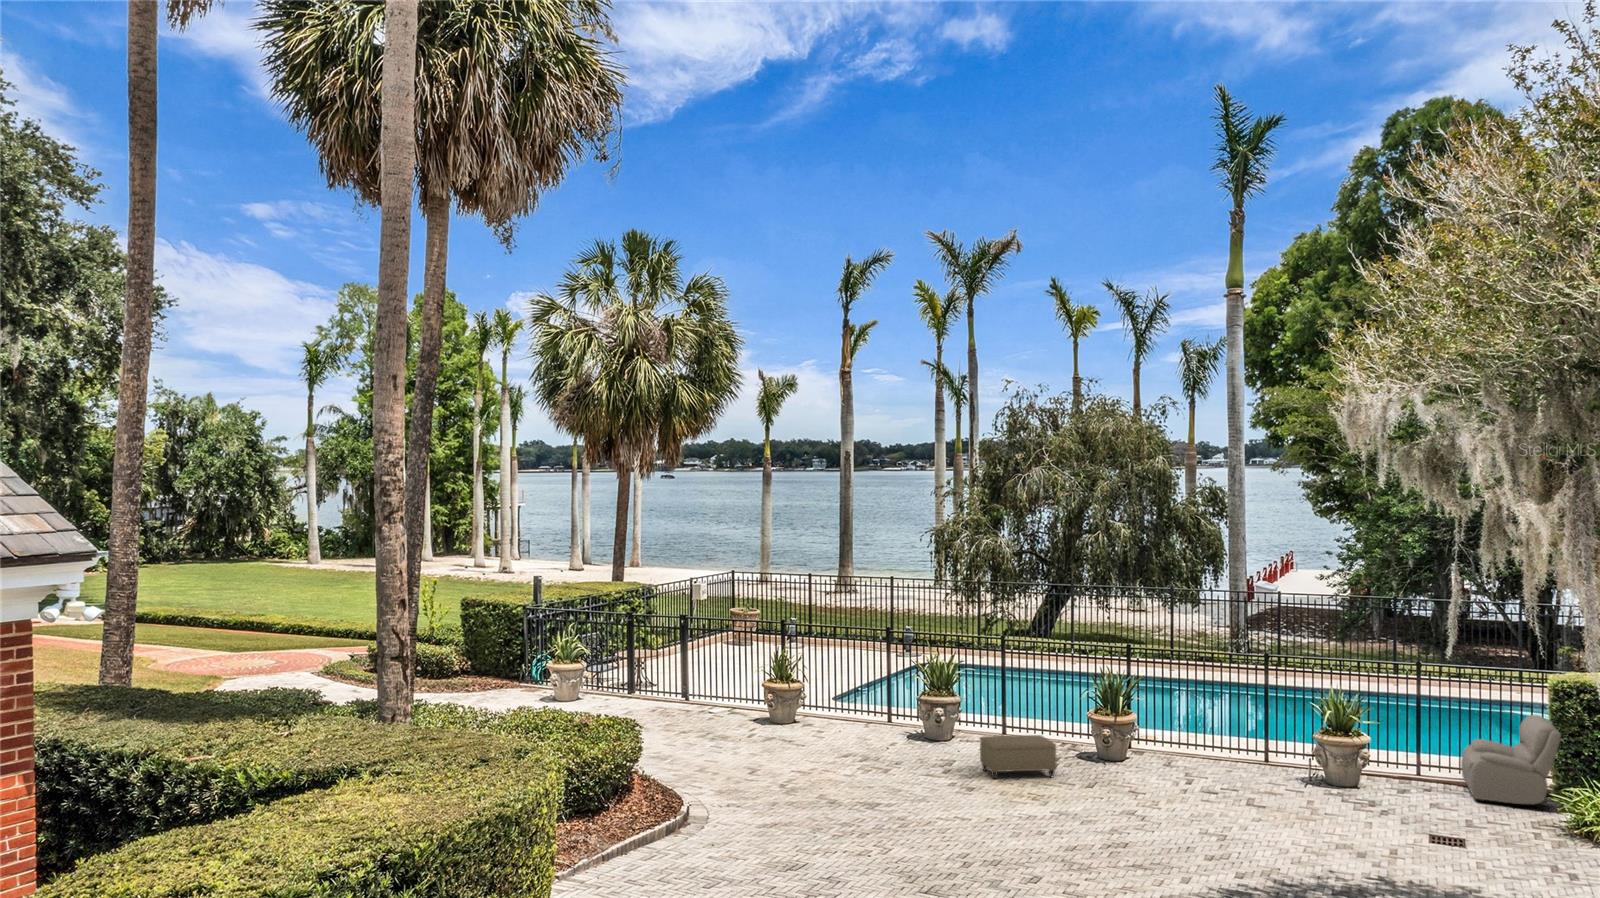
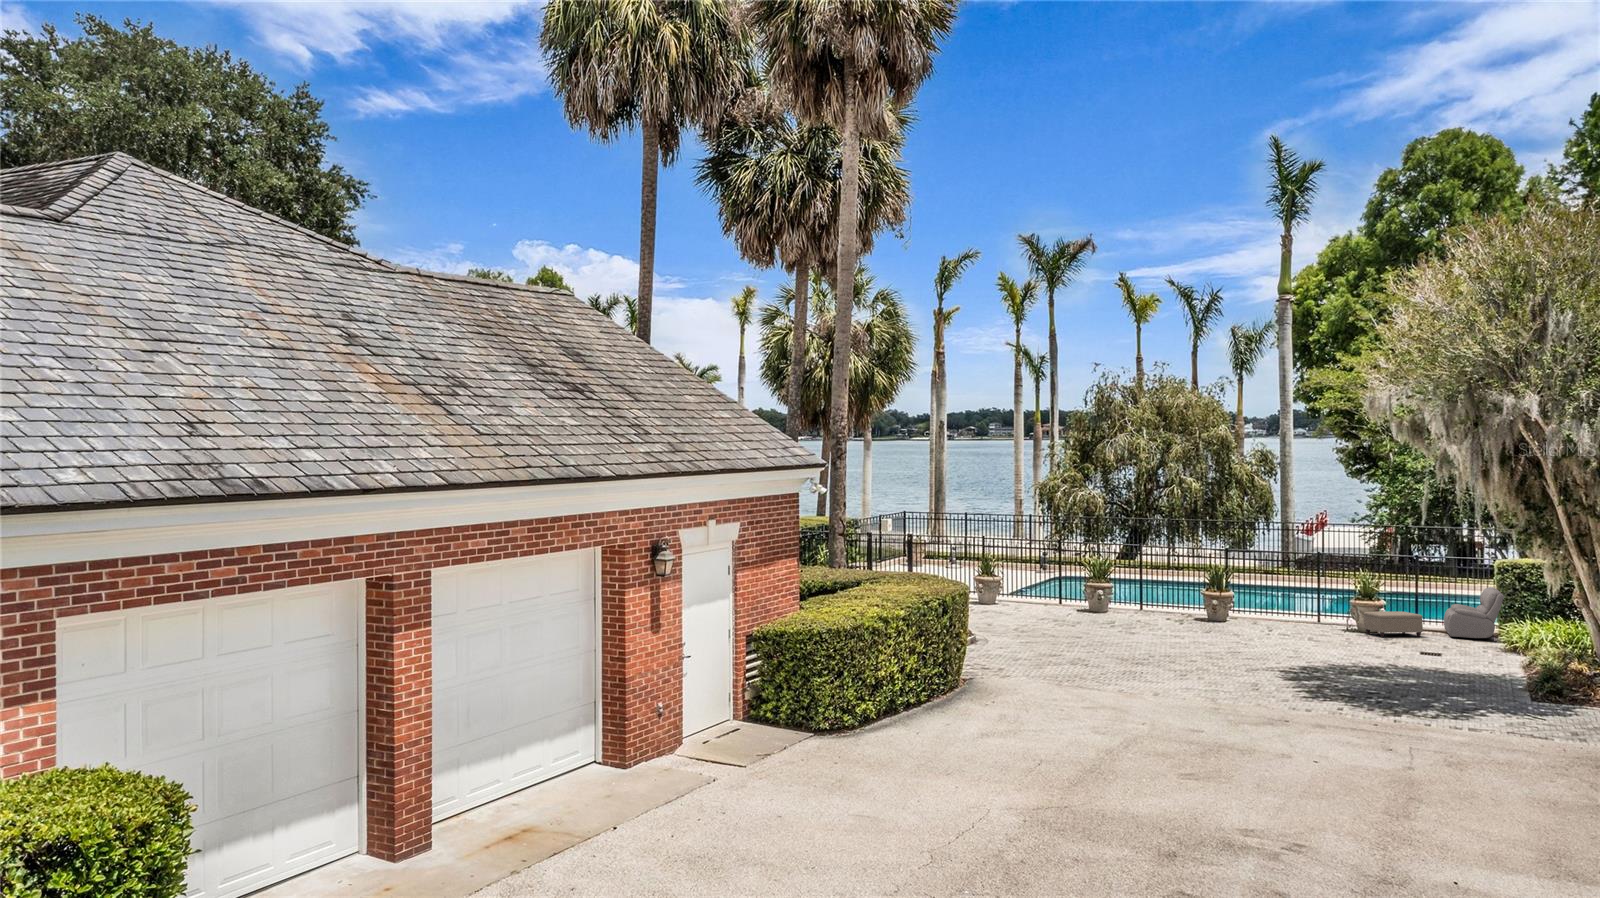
ottoman: present [980,735,1057,779] -> present [1363,611,1423,637]

